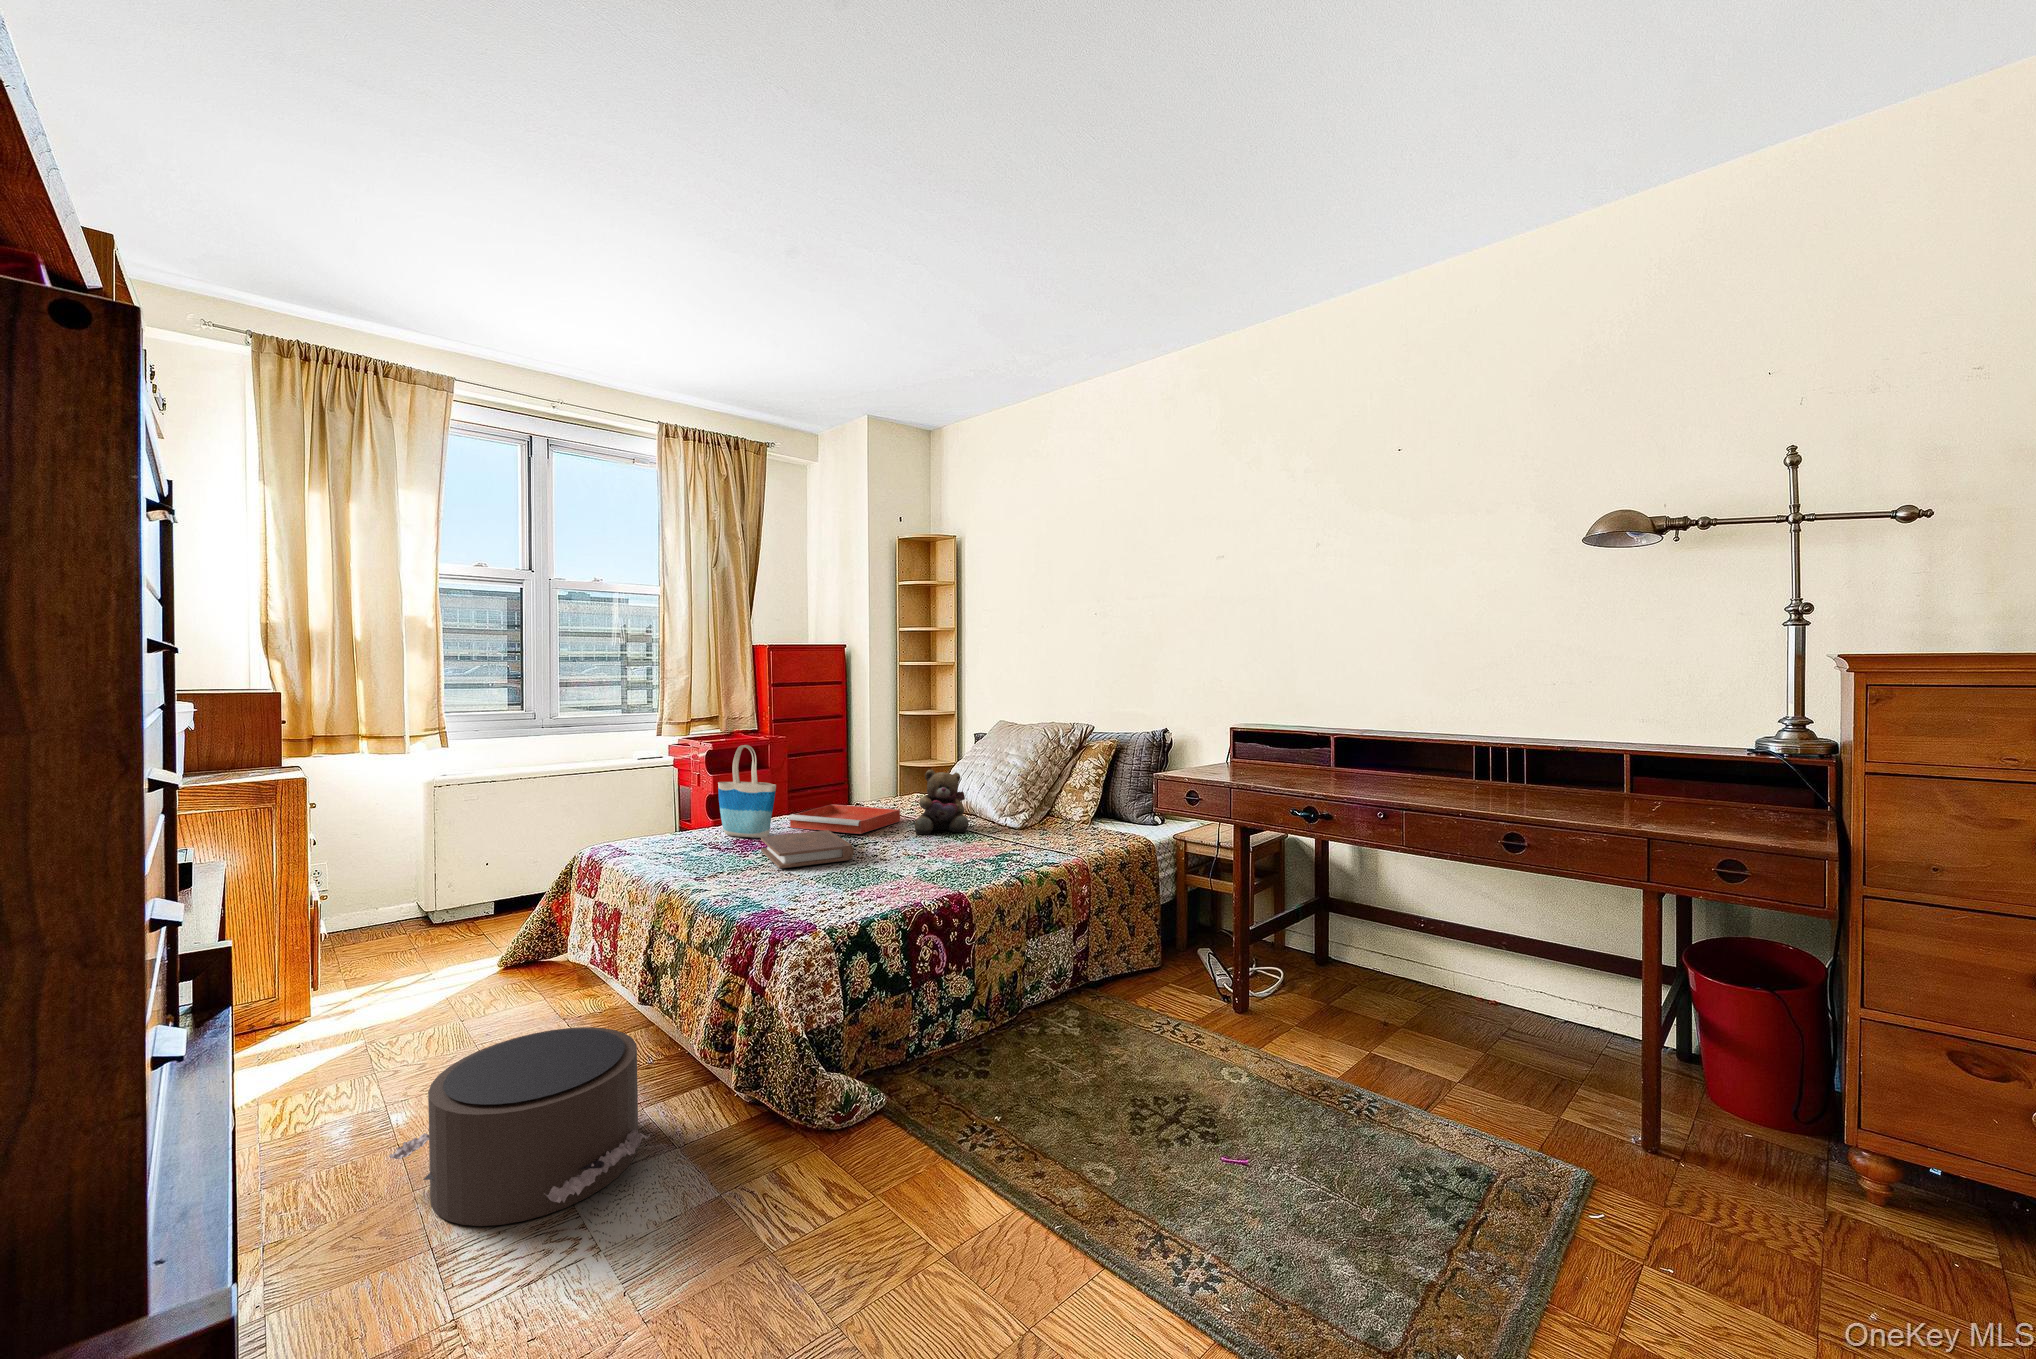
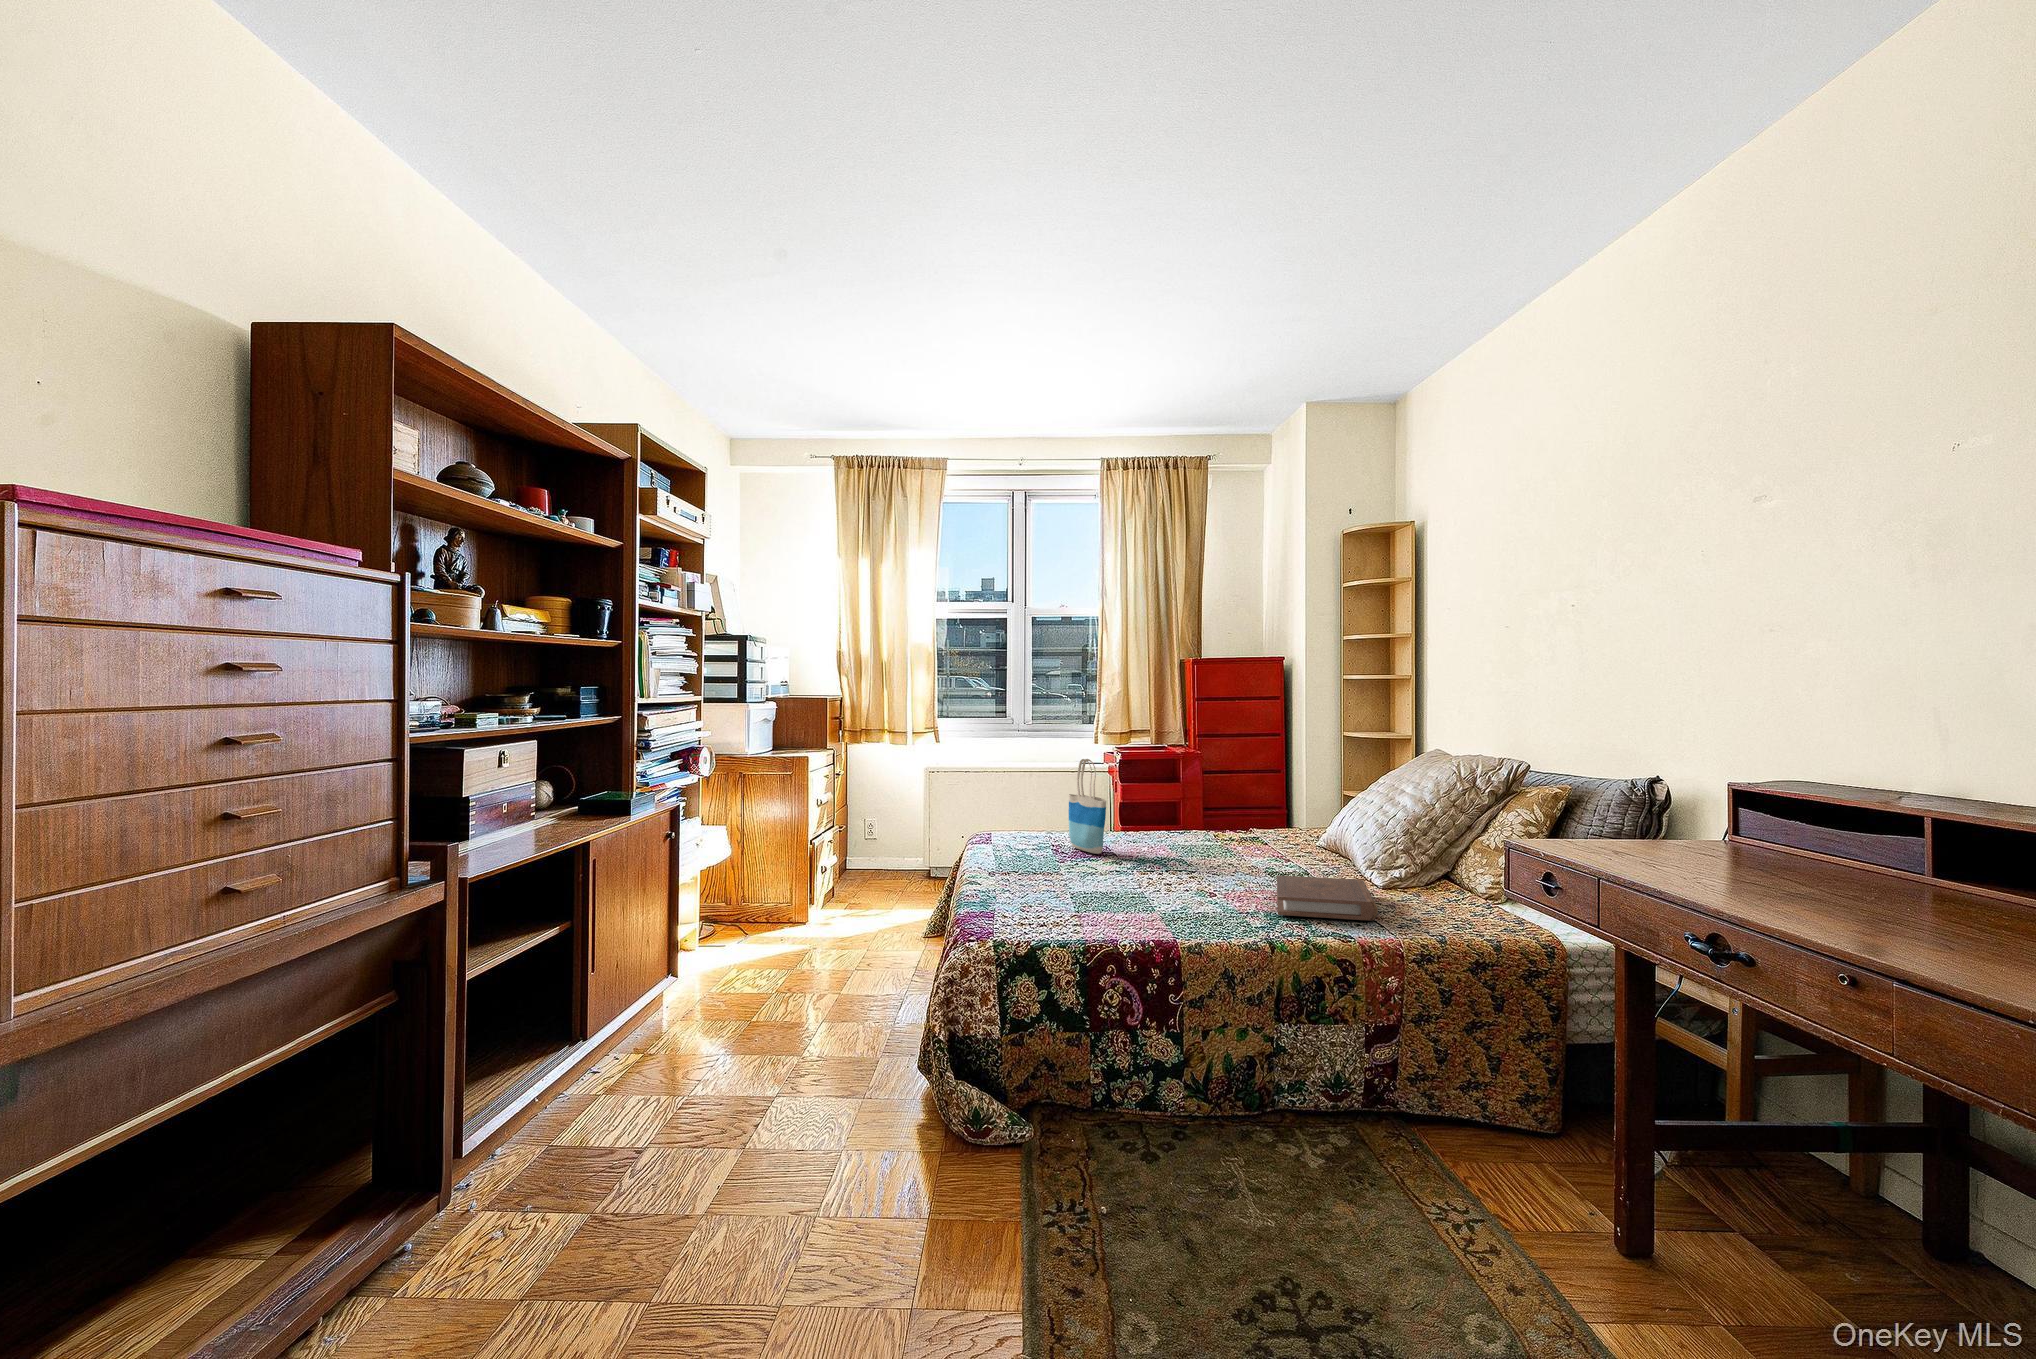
teddy bear: present [915,769,969,834] -> none [1243,800,1310,880]
tray: present [788,804,900,834] -> none [1136,832,1253,864]
book: present [761,830,854,868] -> present [1277,875,1378,920]
pouf: present [389,1027,650,1226] -> none [695,976,849,1118]

